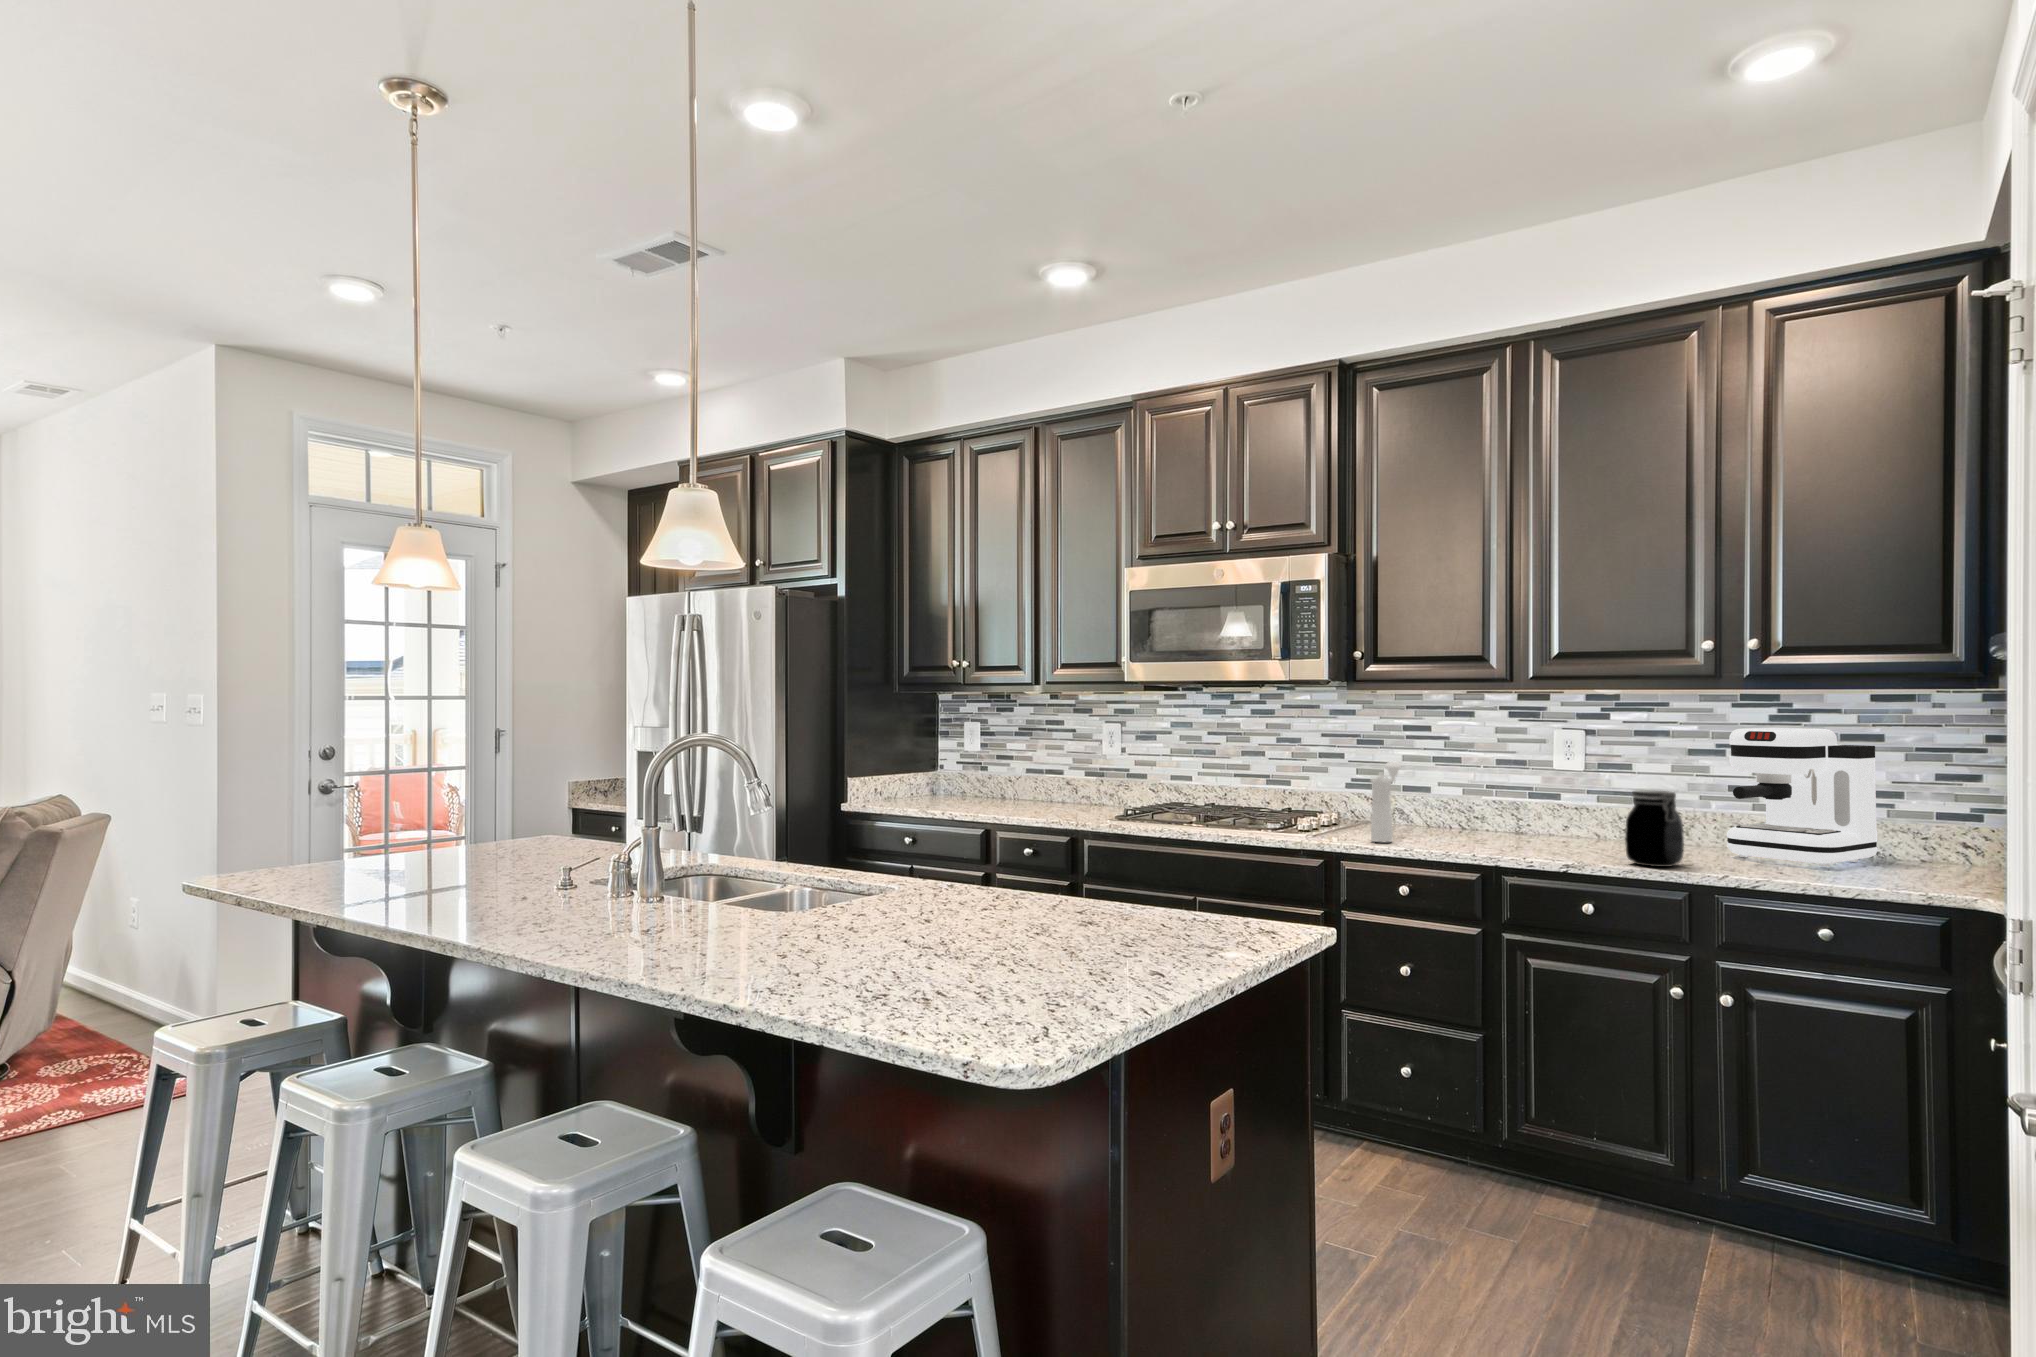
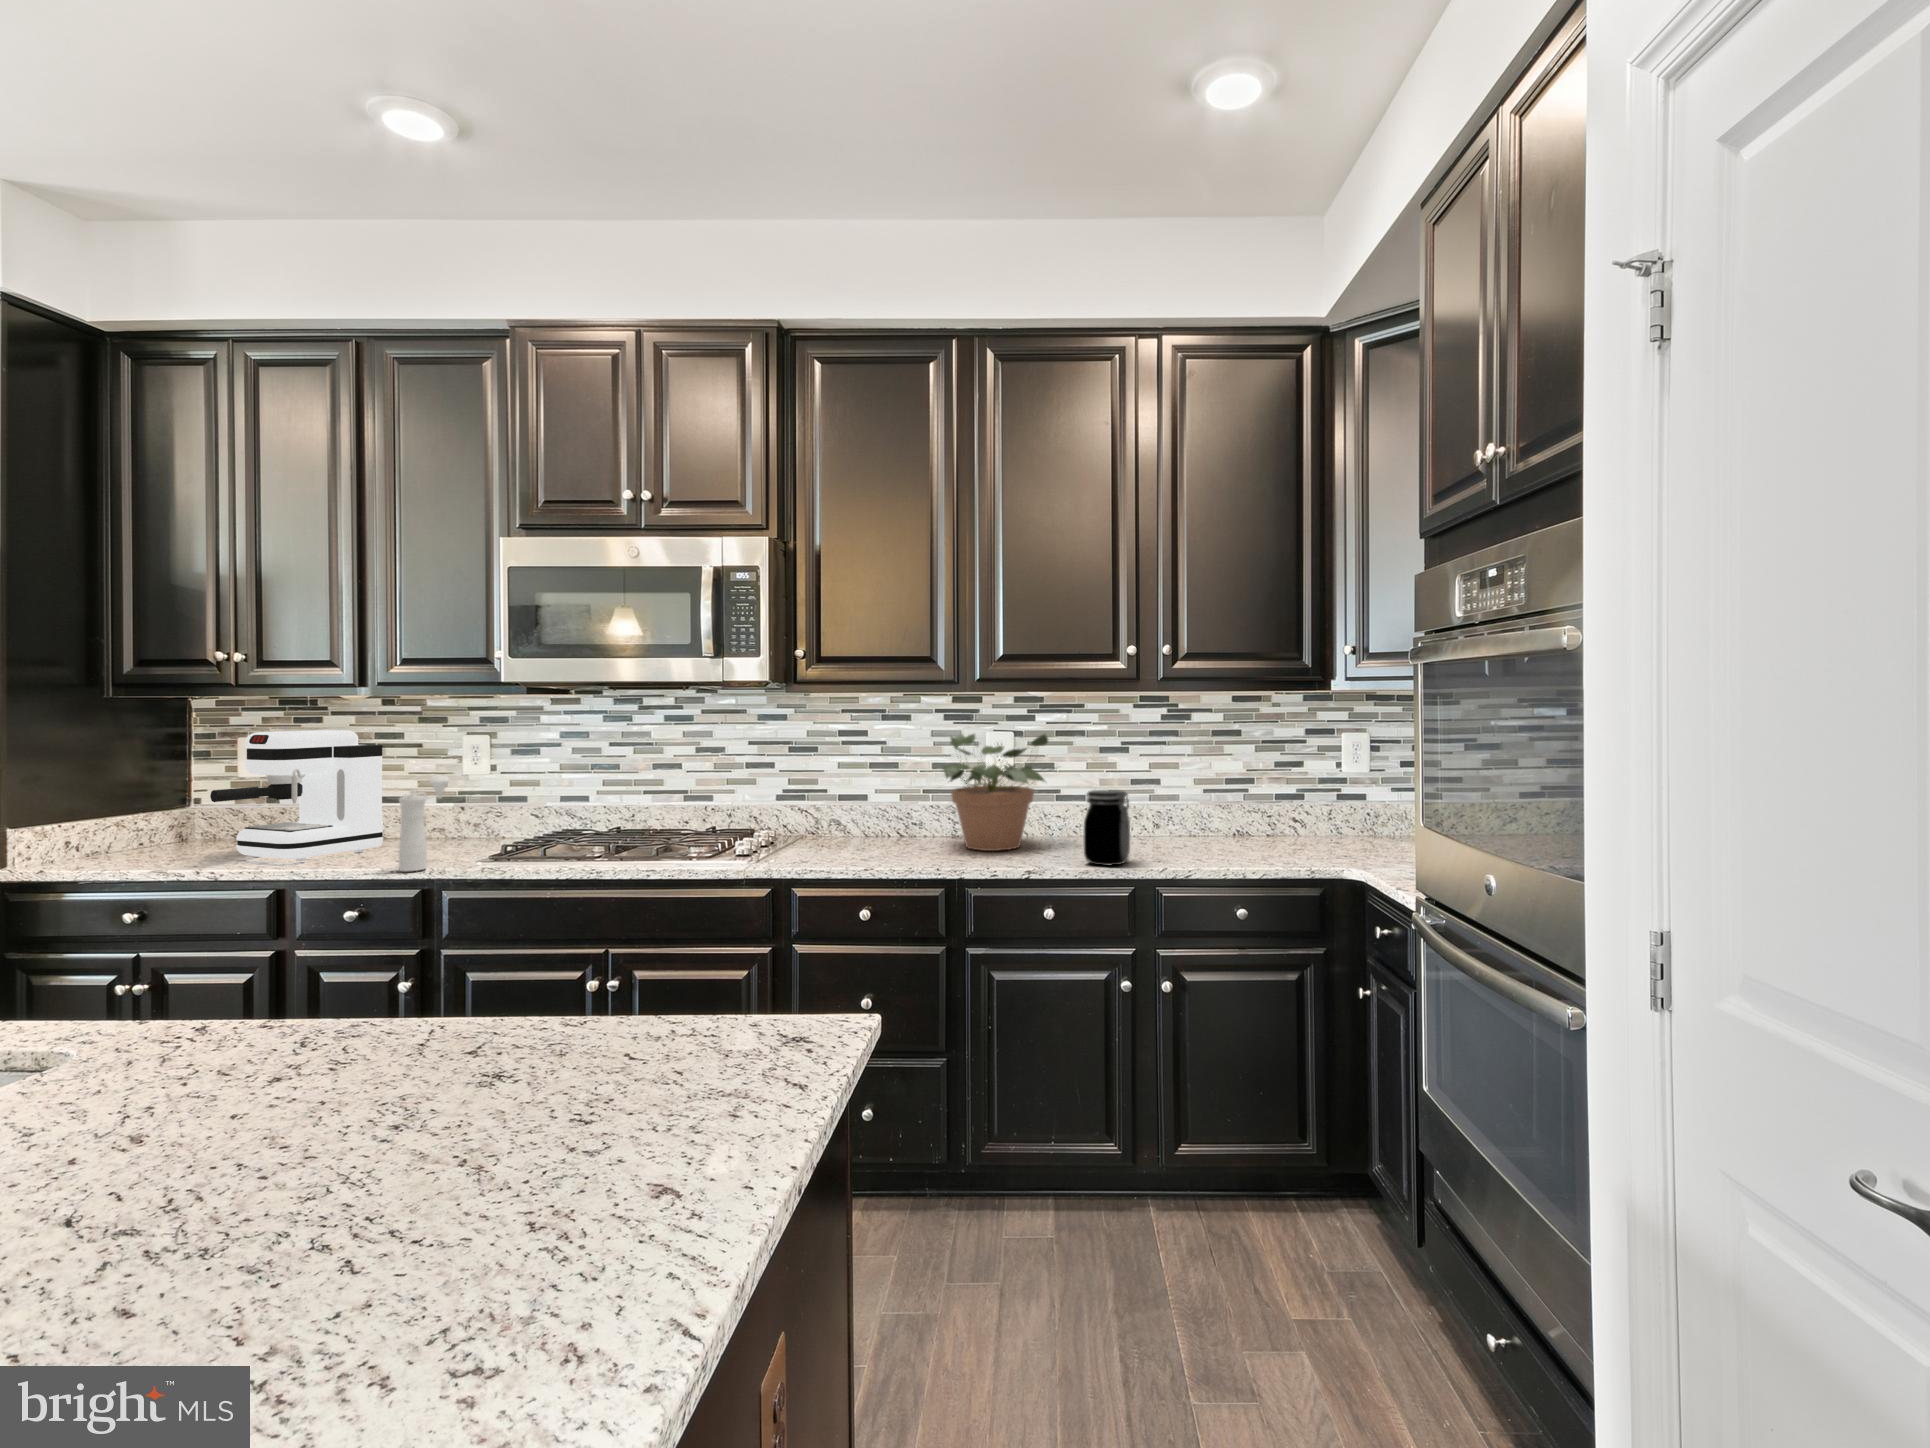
coffee maker: present [1727,728,1878,867] -> present [210,730,383,861]
potted plant: none [1484,730,1627,846] -> present [942,734,1055,851]
pepper mill: present [1371,762,1401,842] -> present [399,776,449,871]

